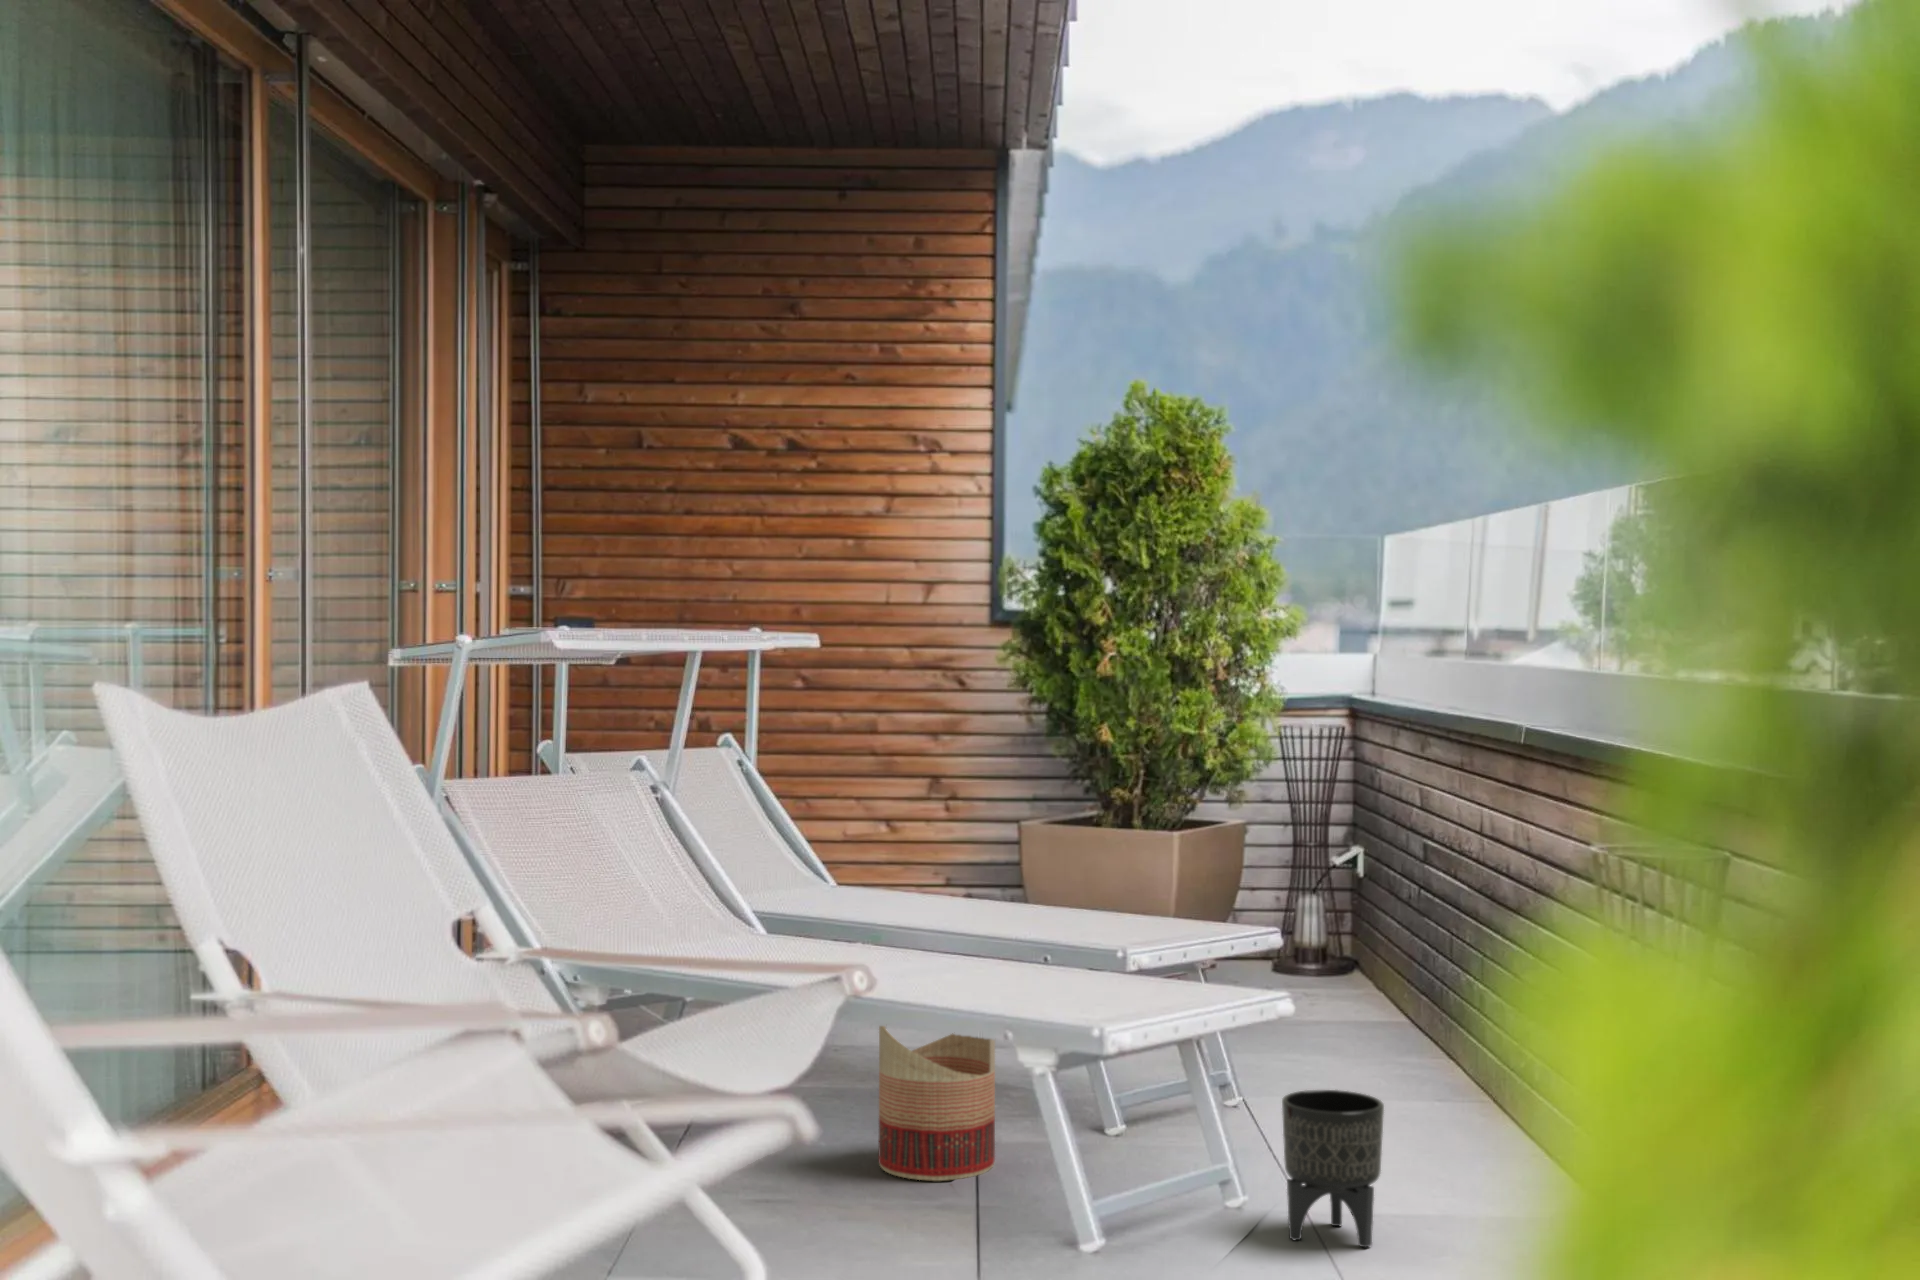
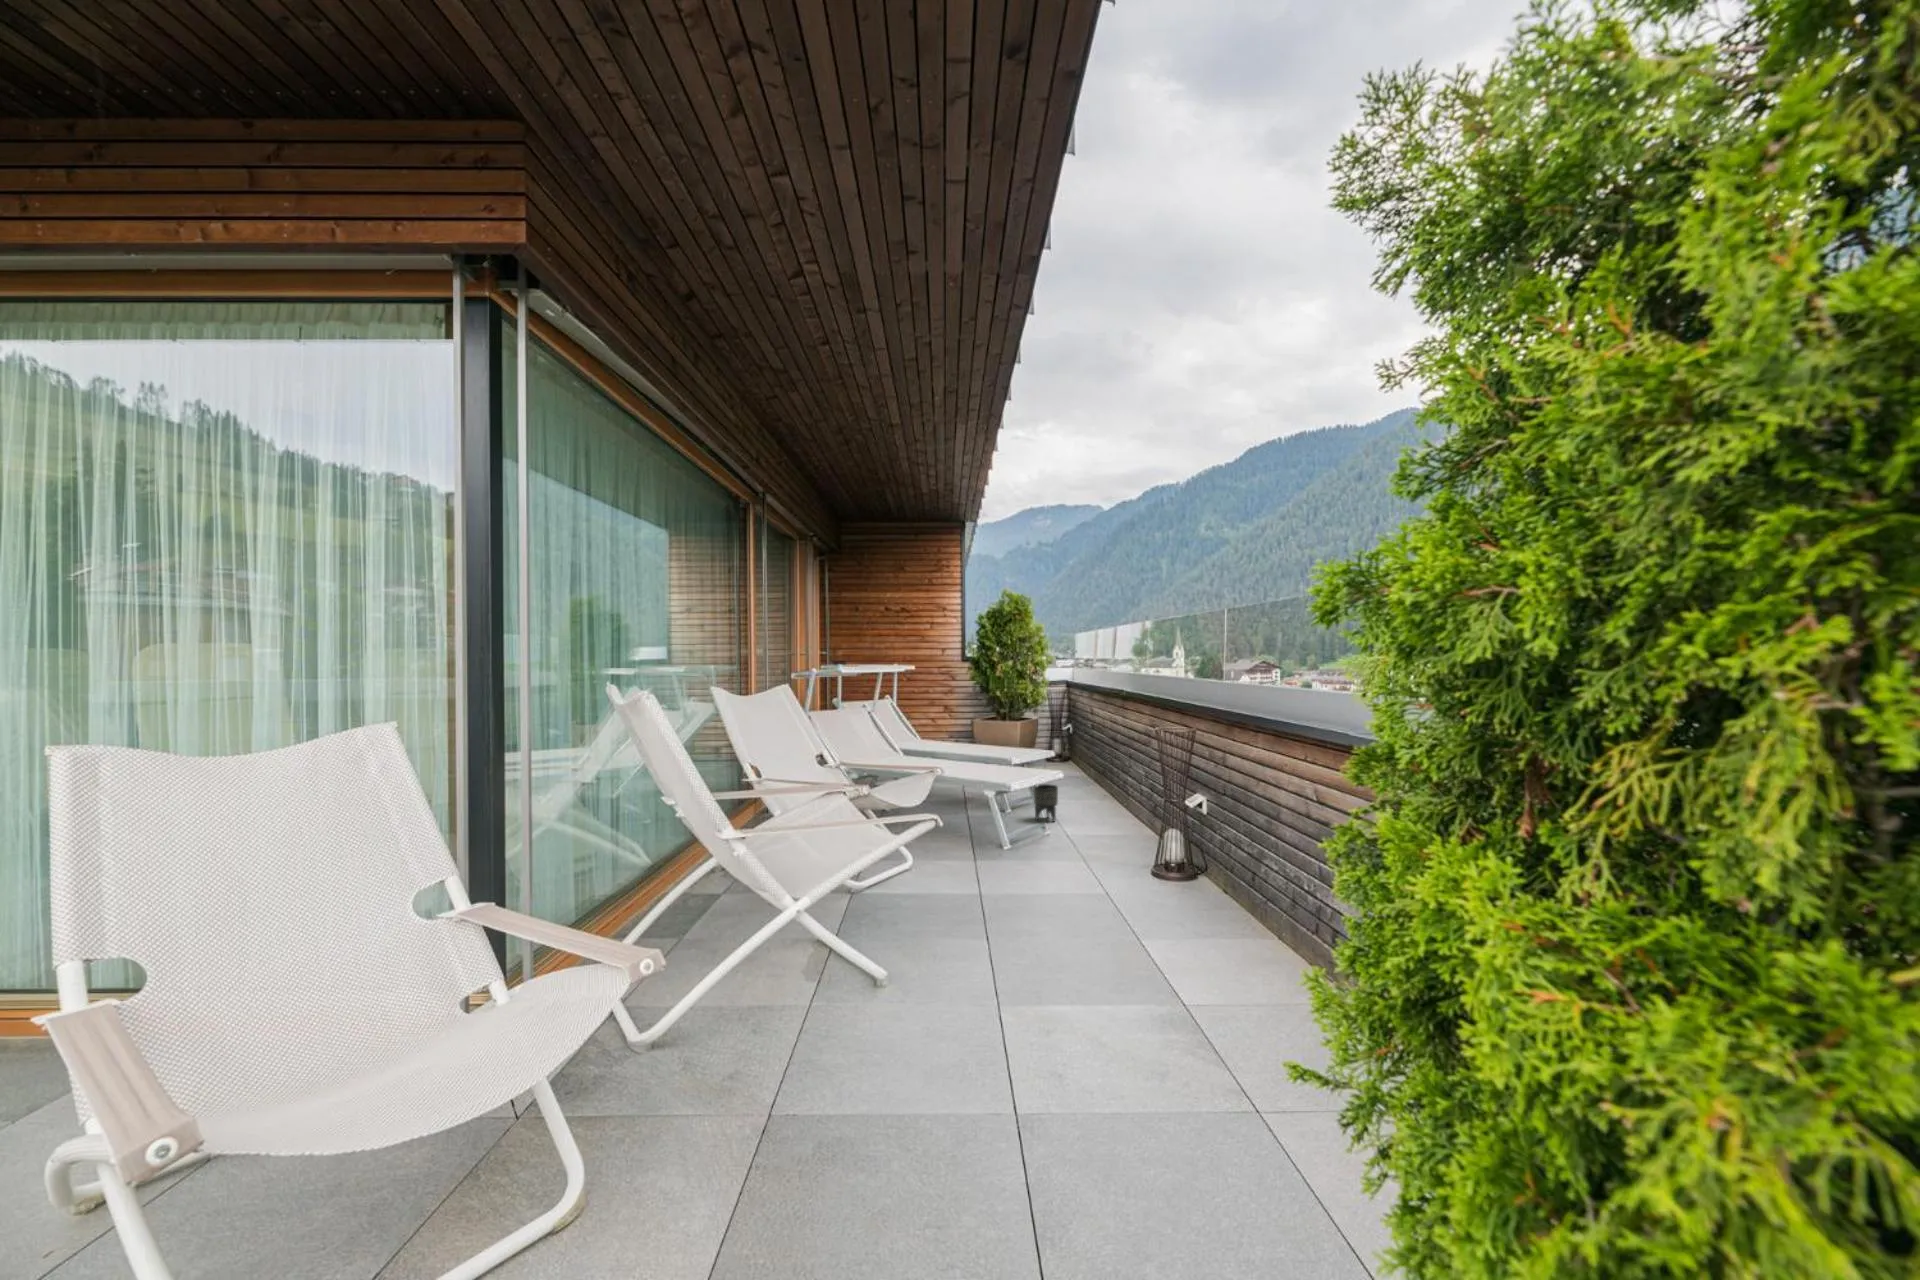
basket: present [879,1026,995,1181] -> none [933,767,963,811]

